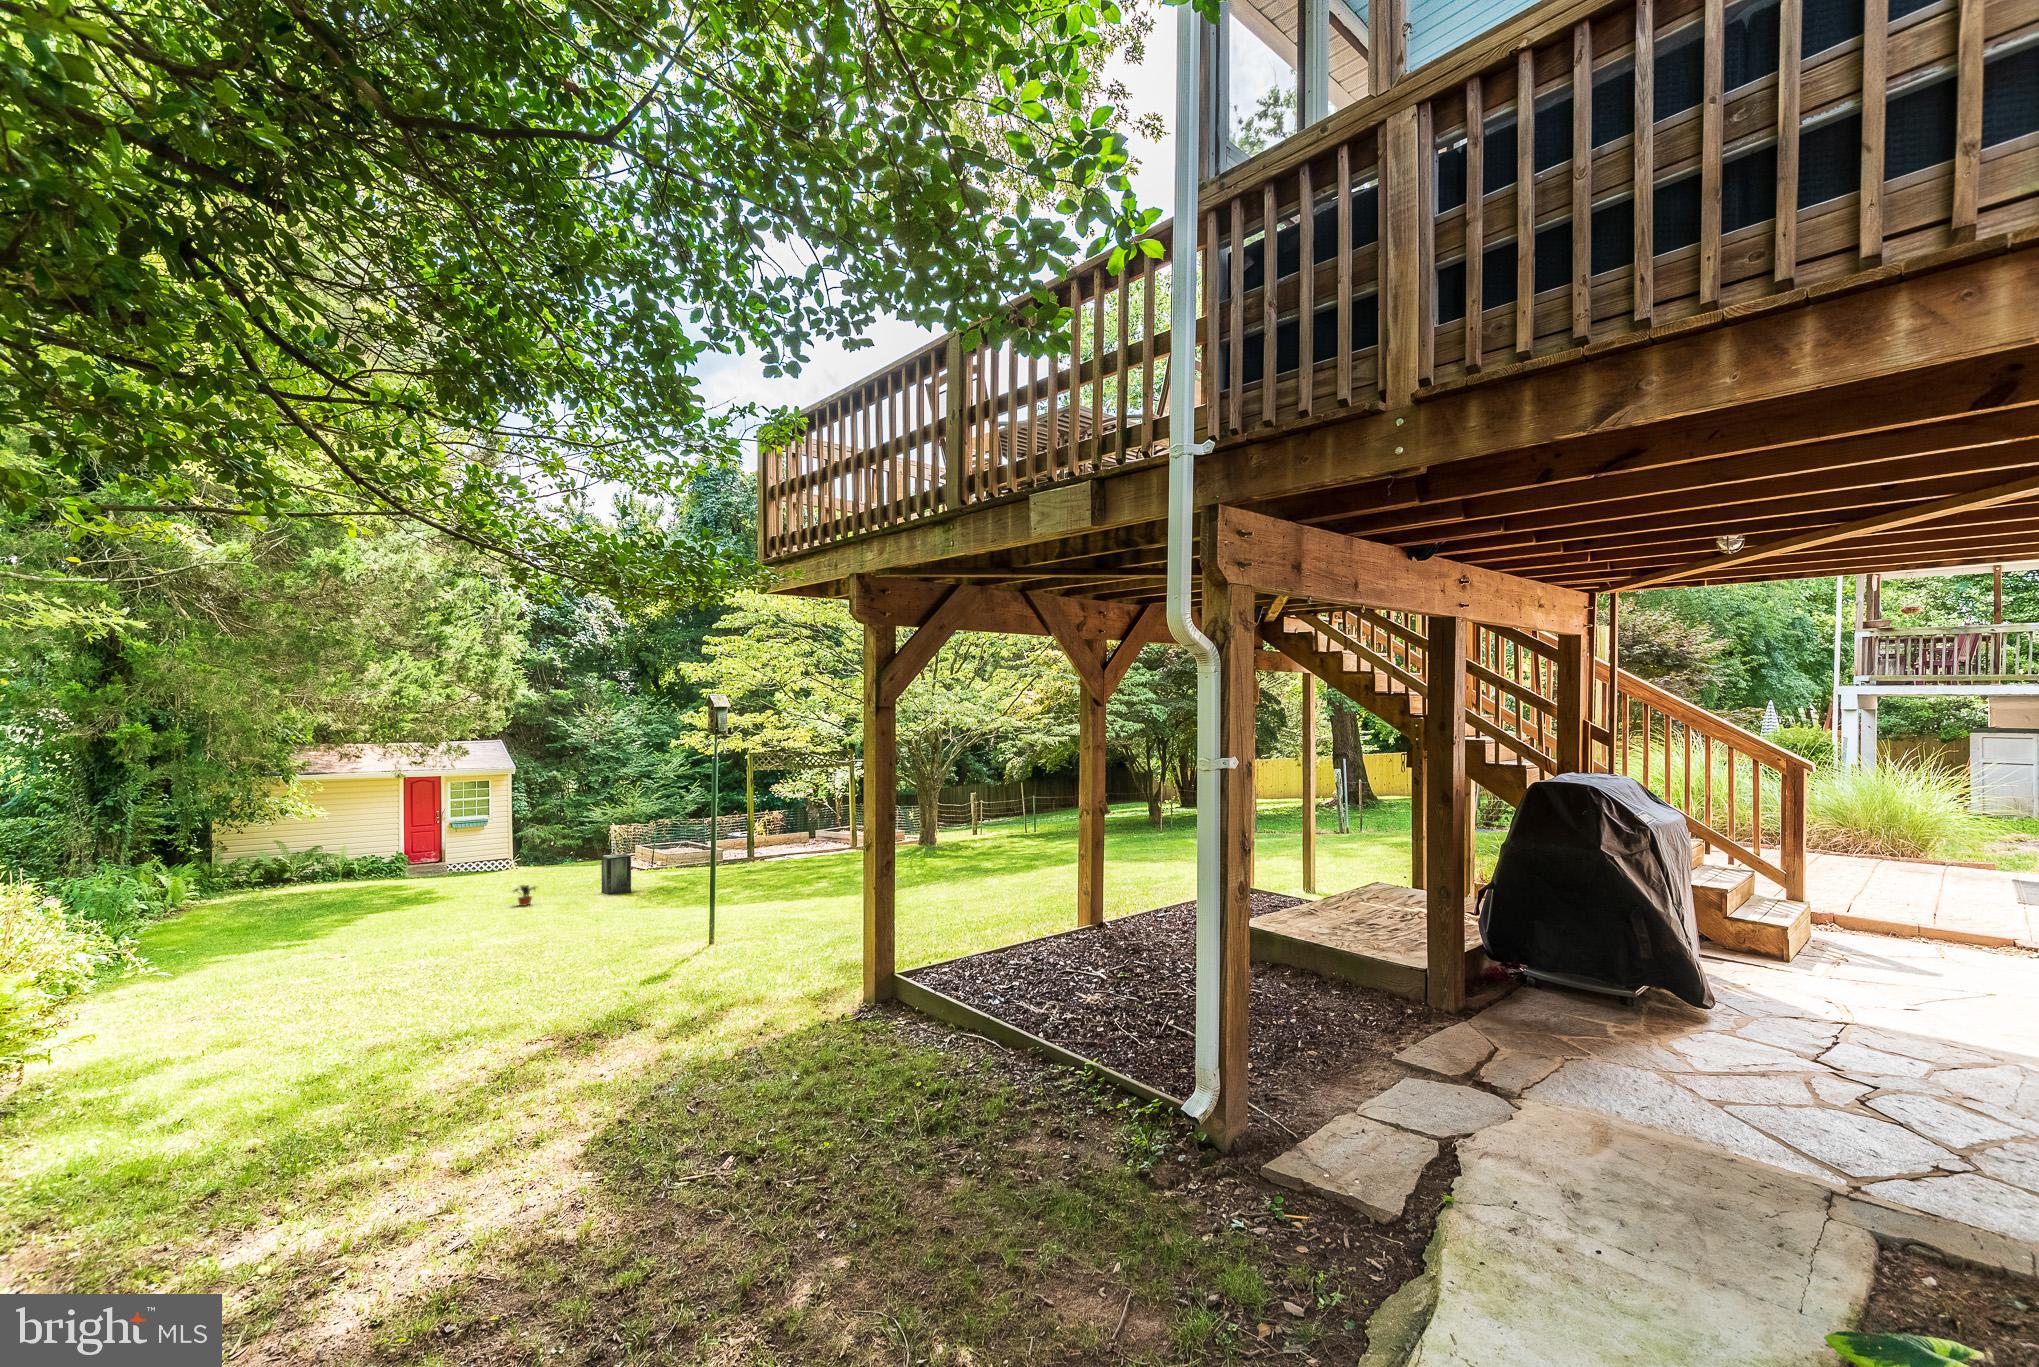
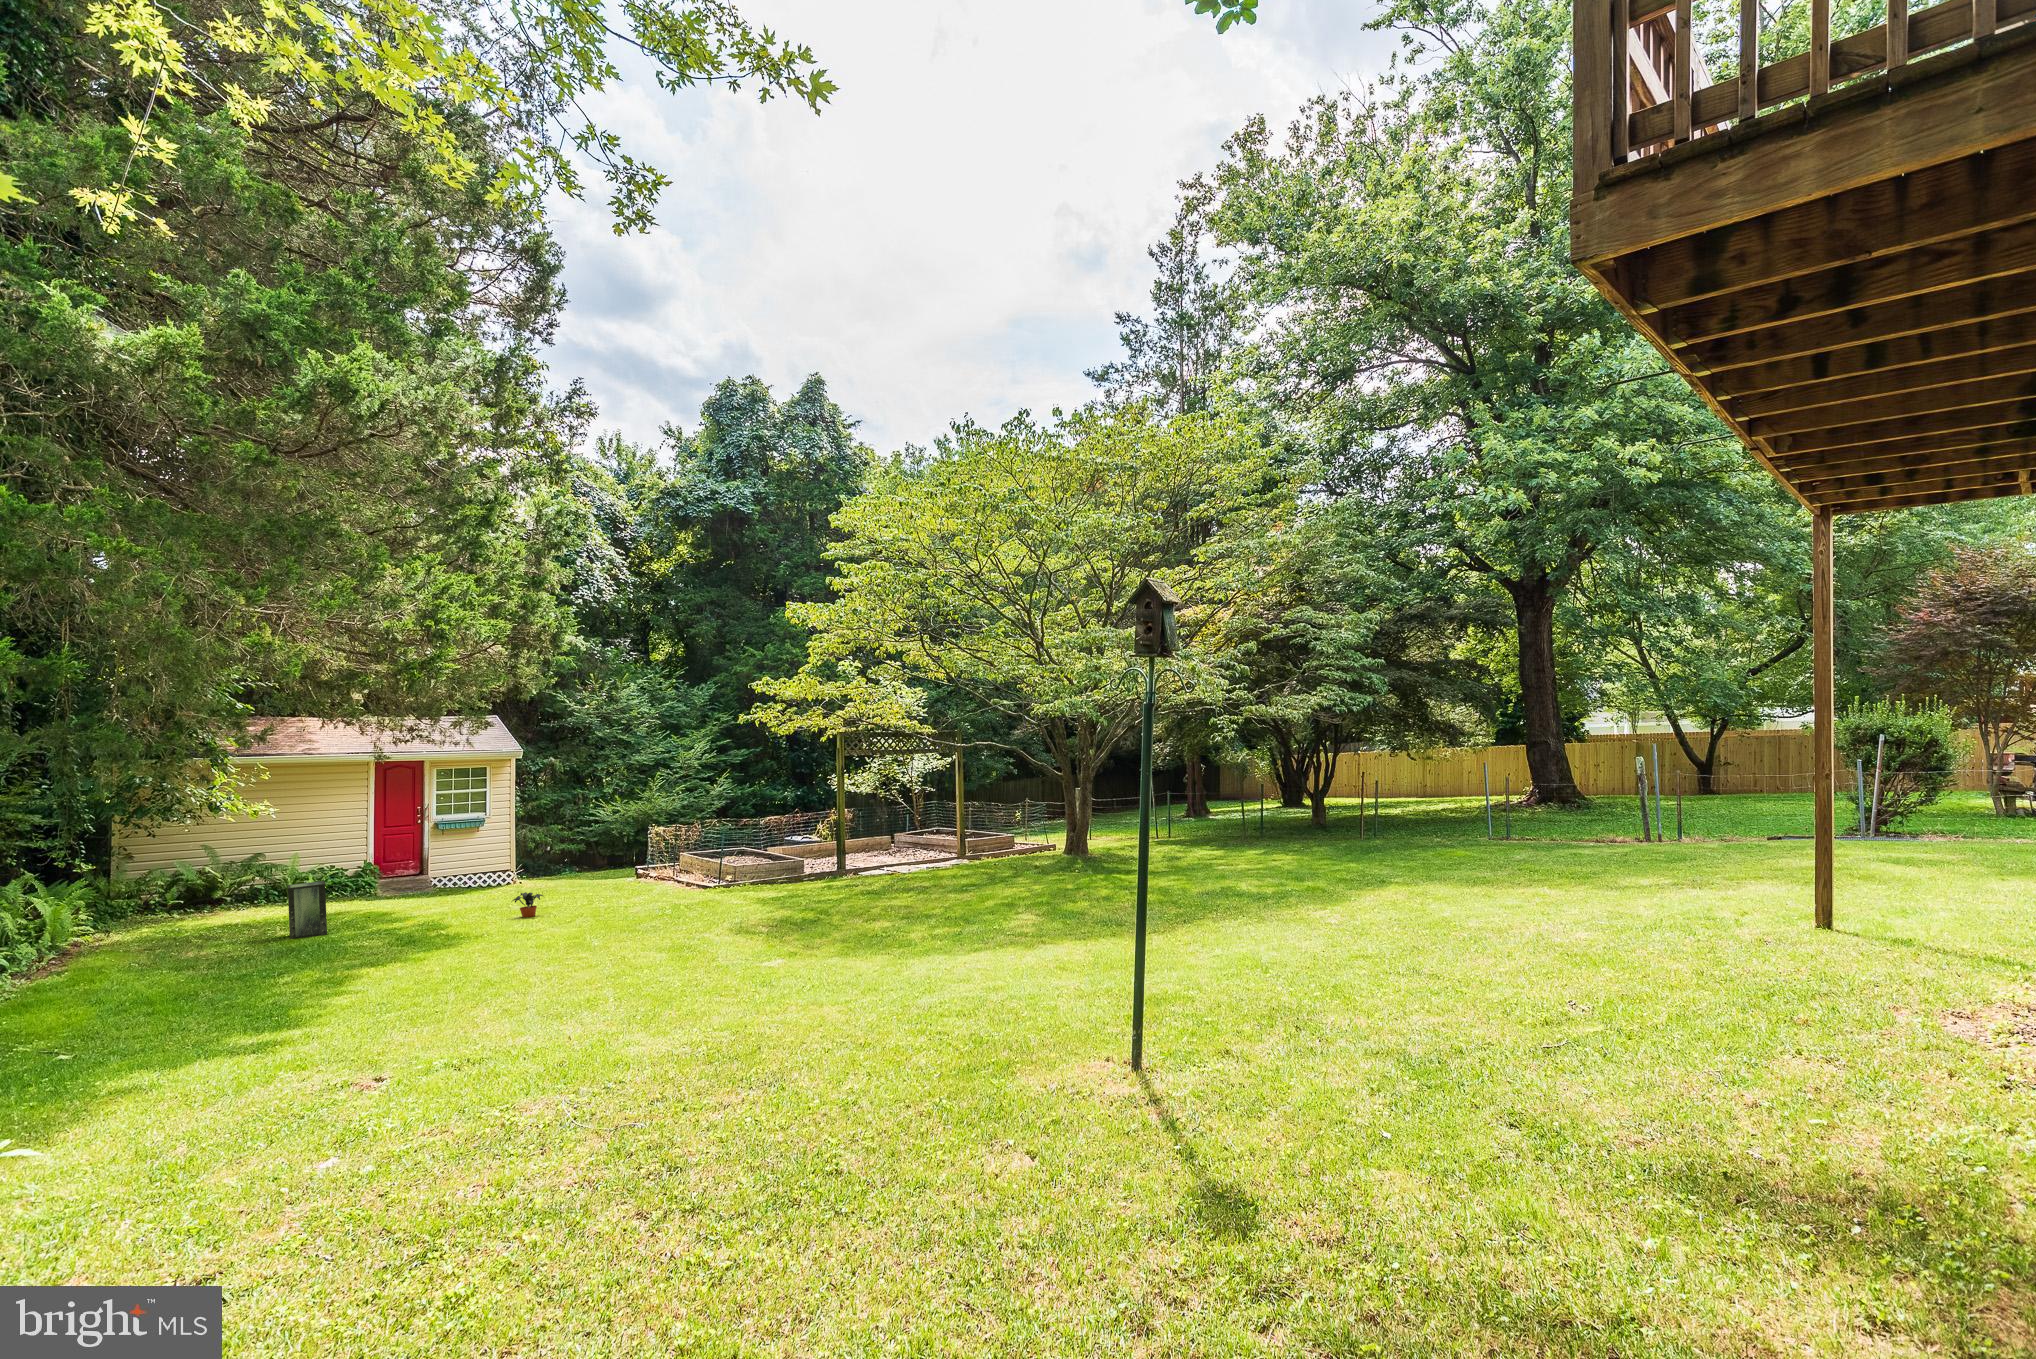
storage box: present [602,854,631,895] -> present [288,881,327,939]

